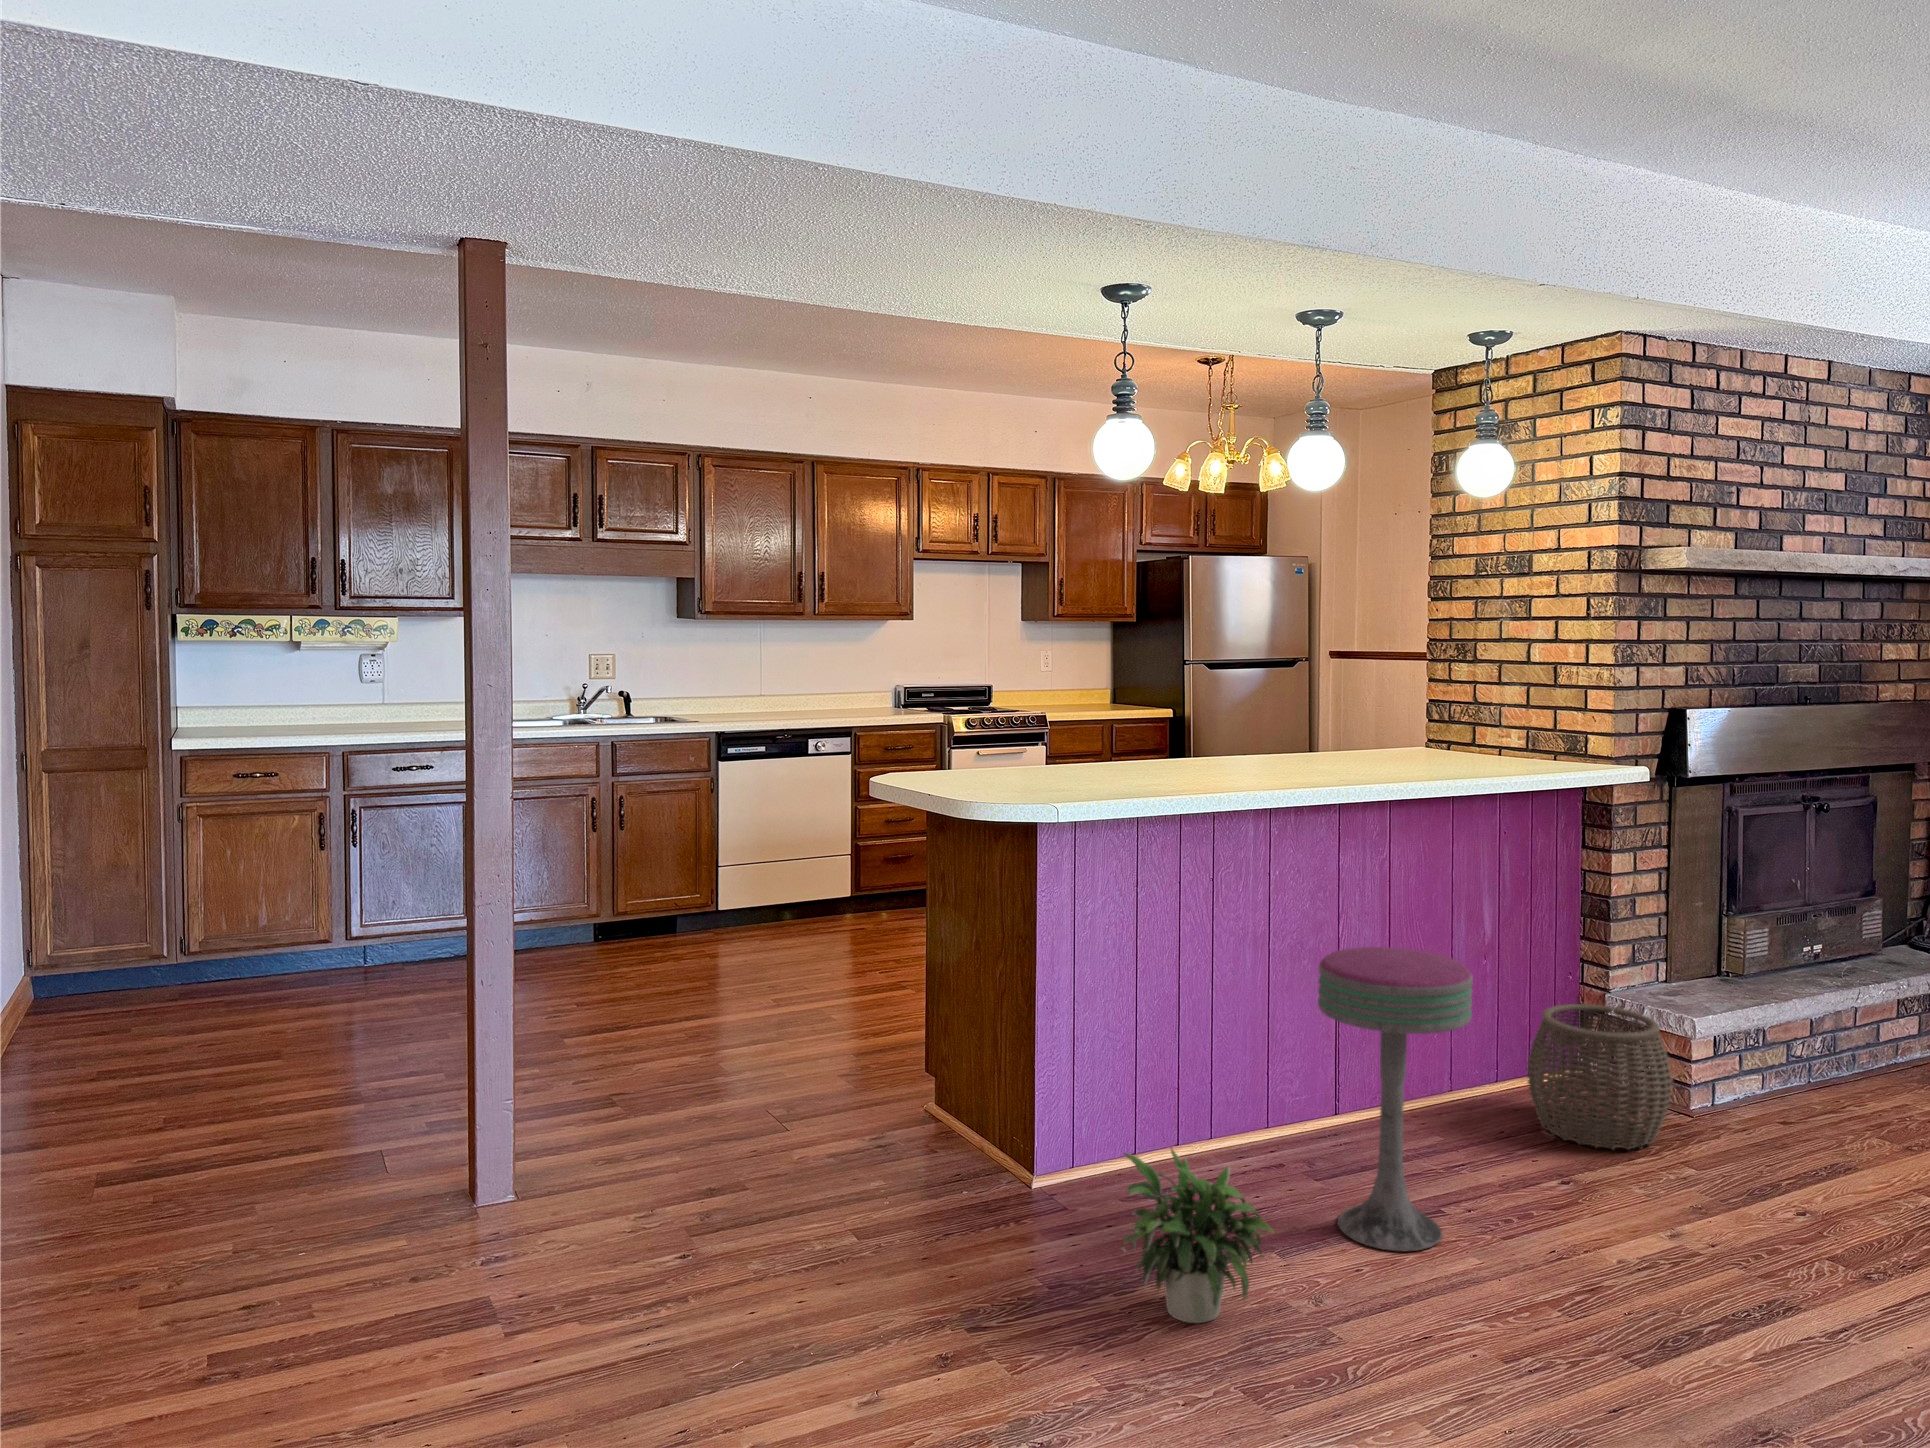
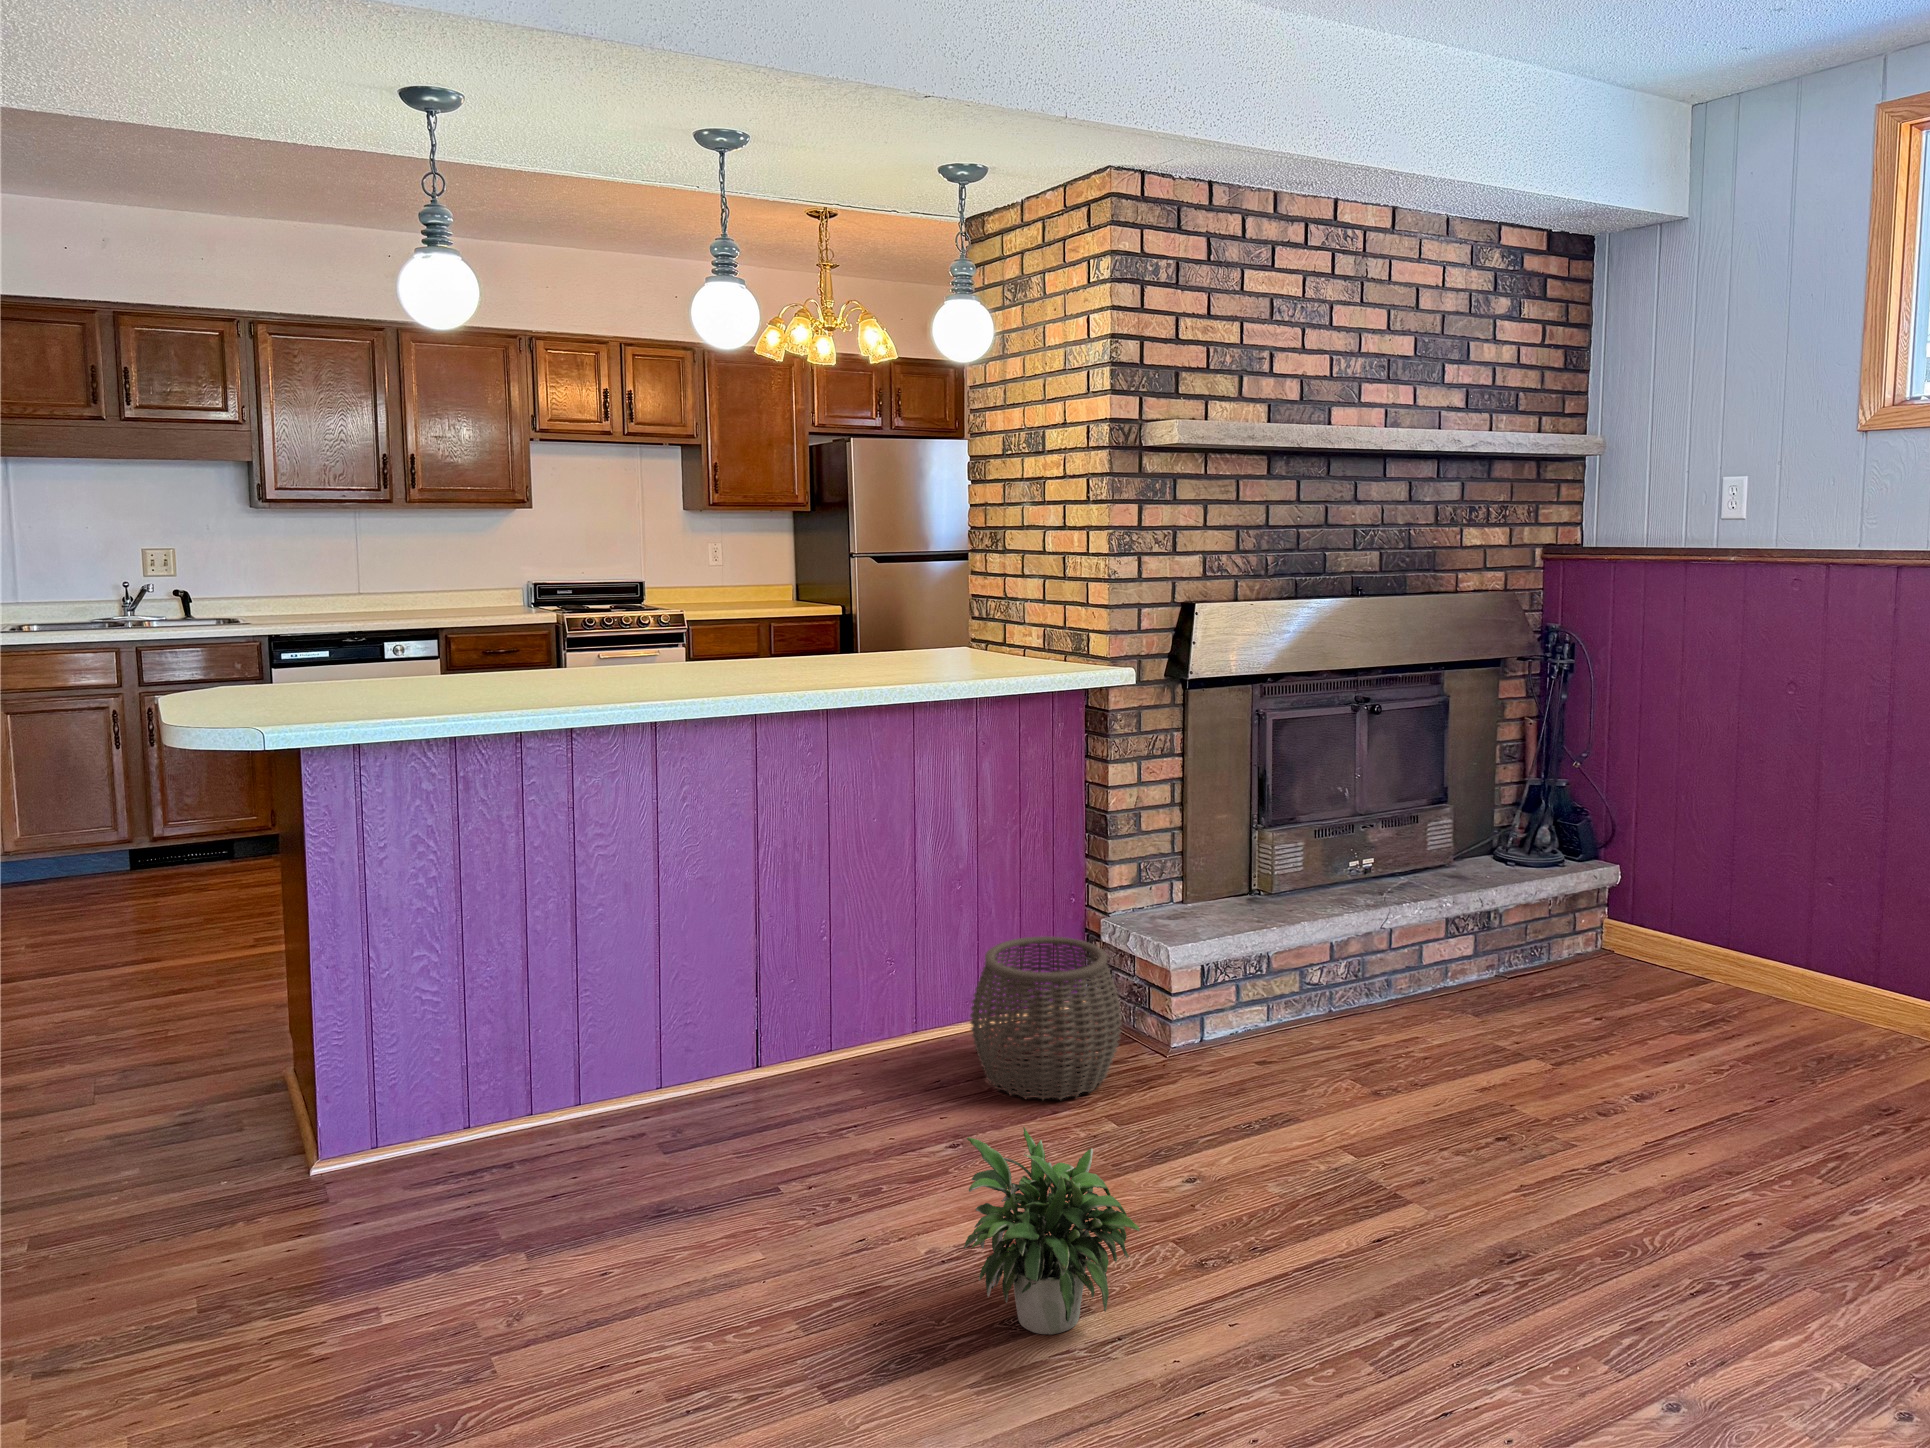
bar stool: present [1318,947,1473,1251] -> none [597,890,777,1242]
potted plant: present [1123,1147,1274,1323] -> present [964,1127,1140,1335]

